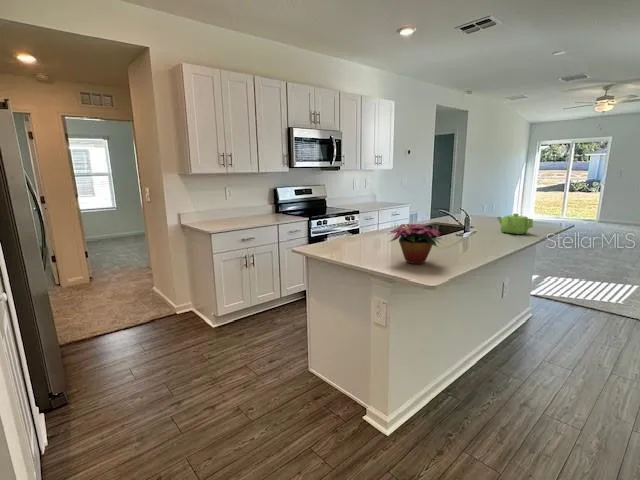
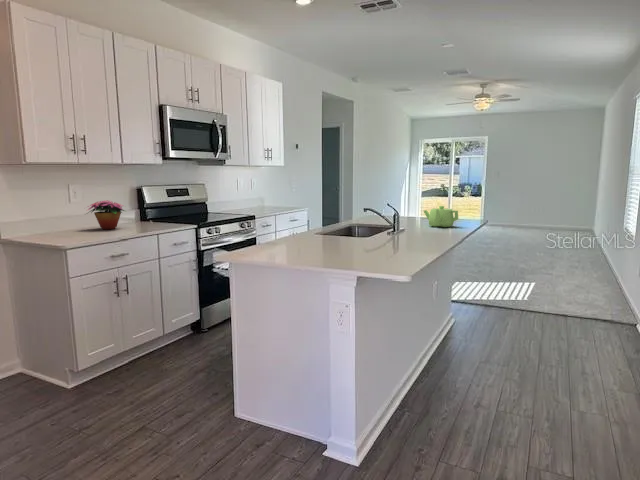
flower arrangement: present [391,224,439,264] -> present [88,200,124,229]

